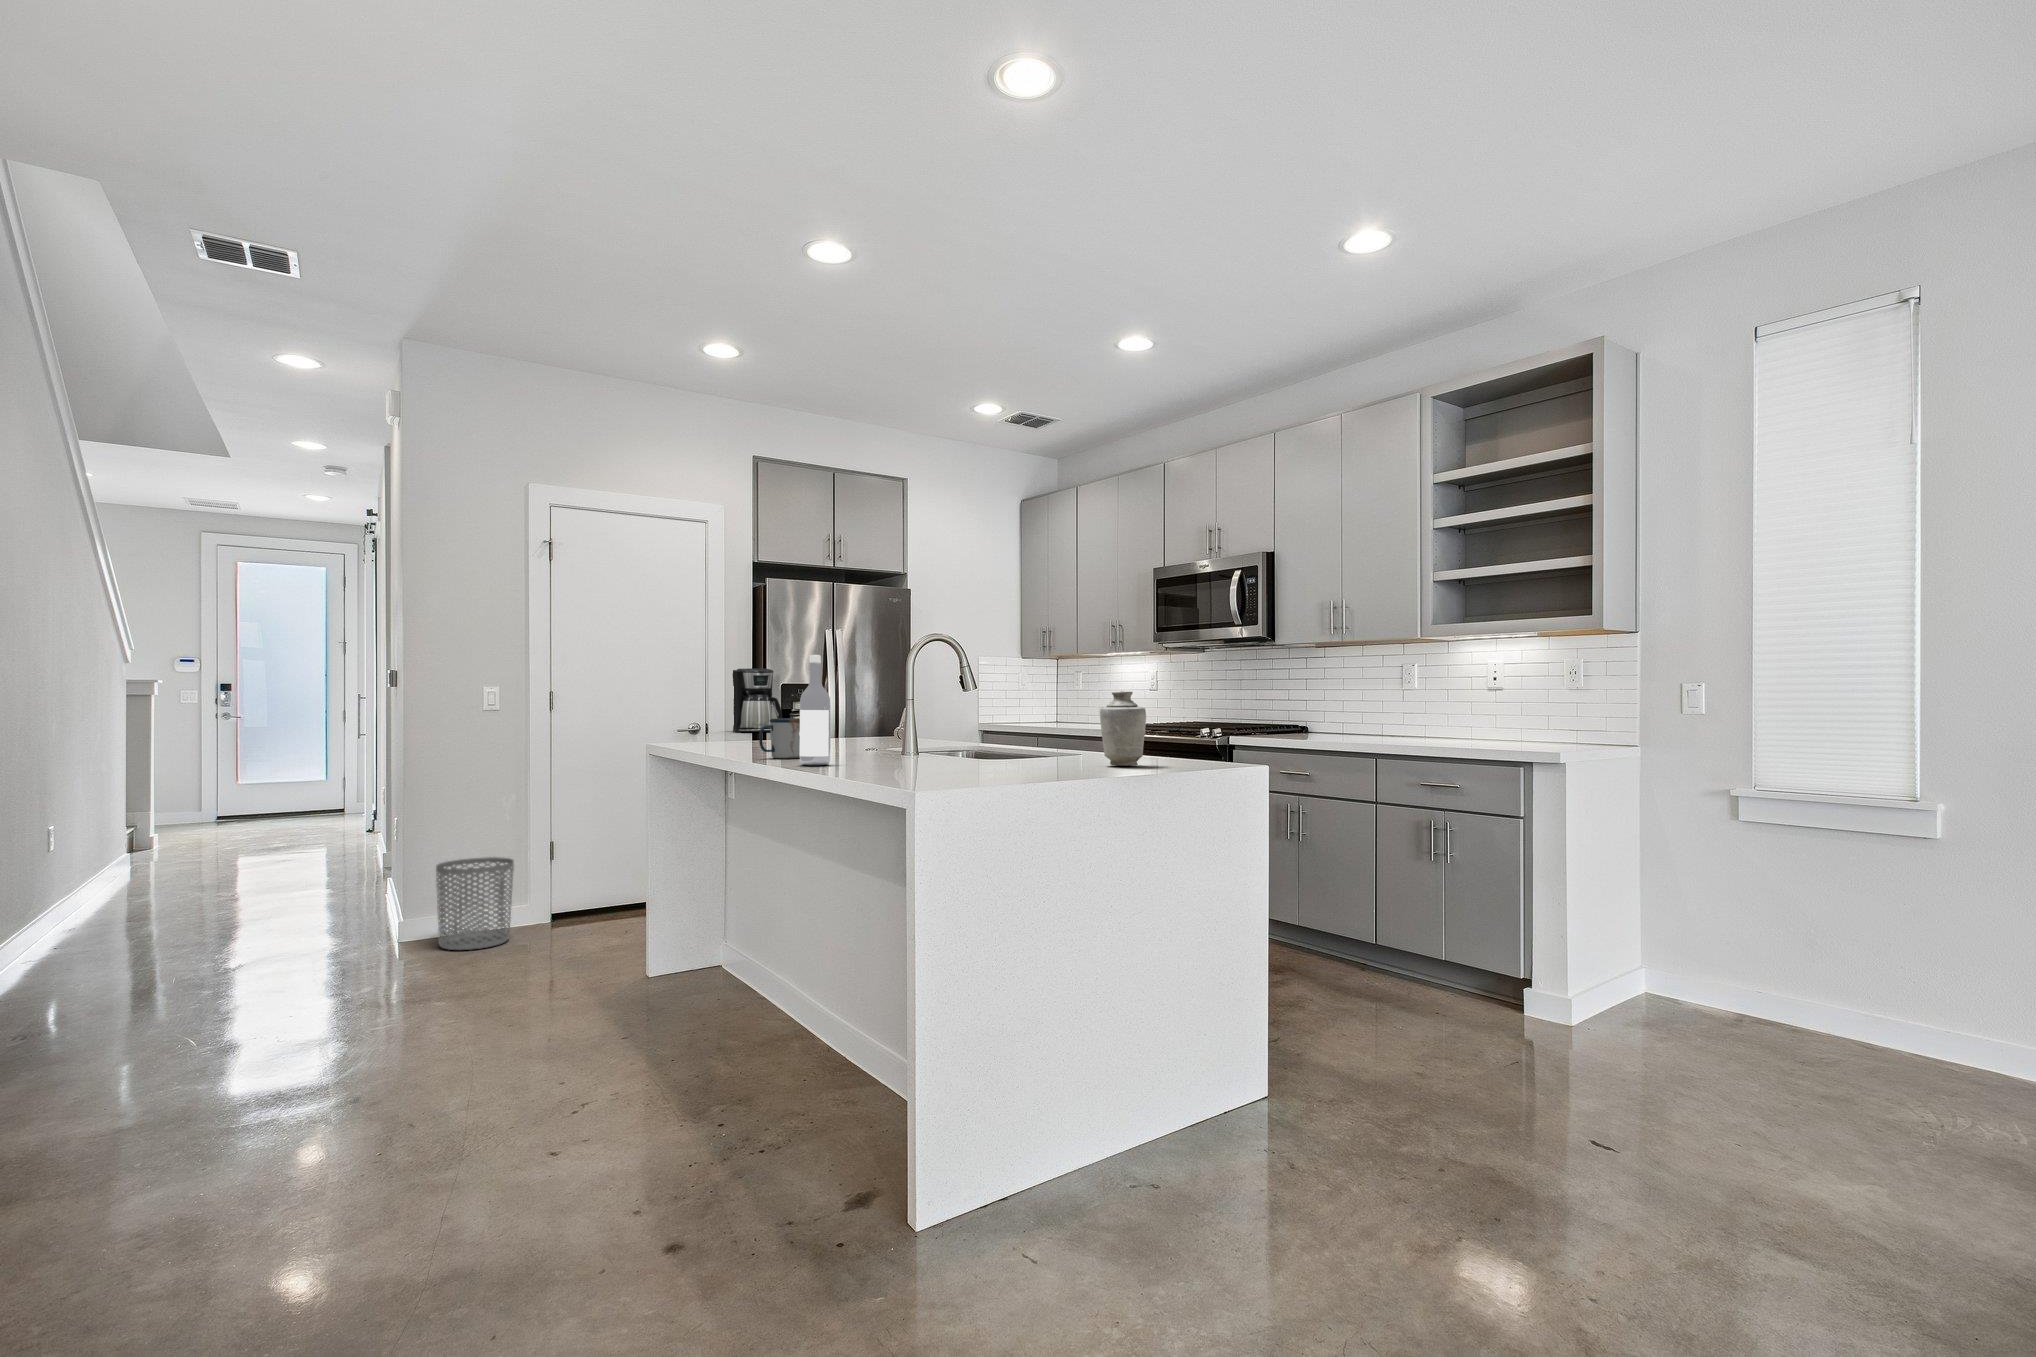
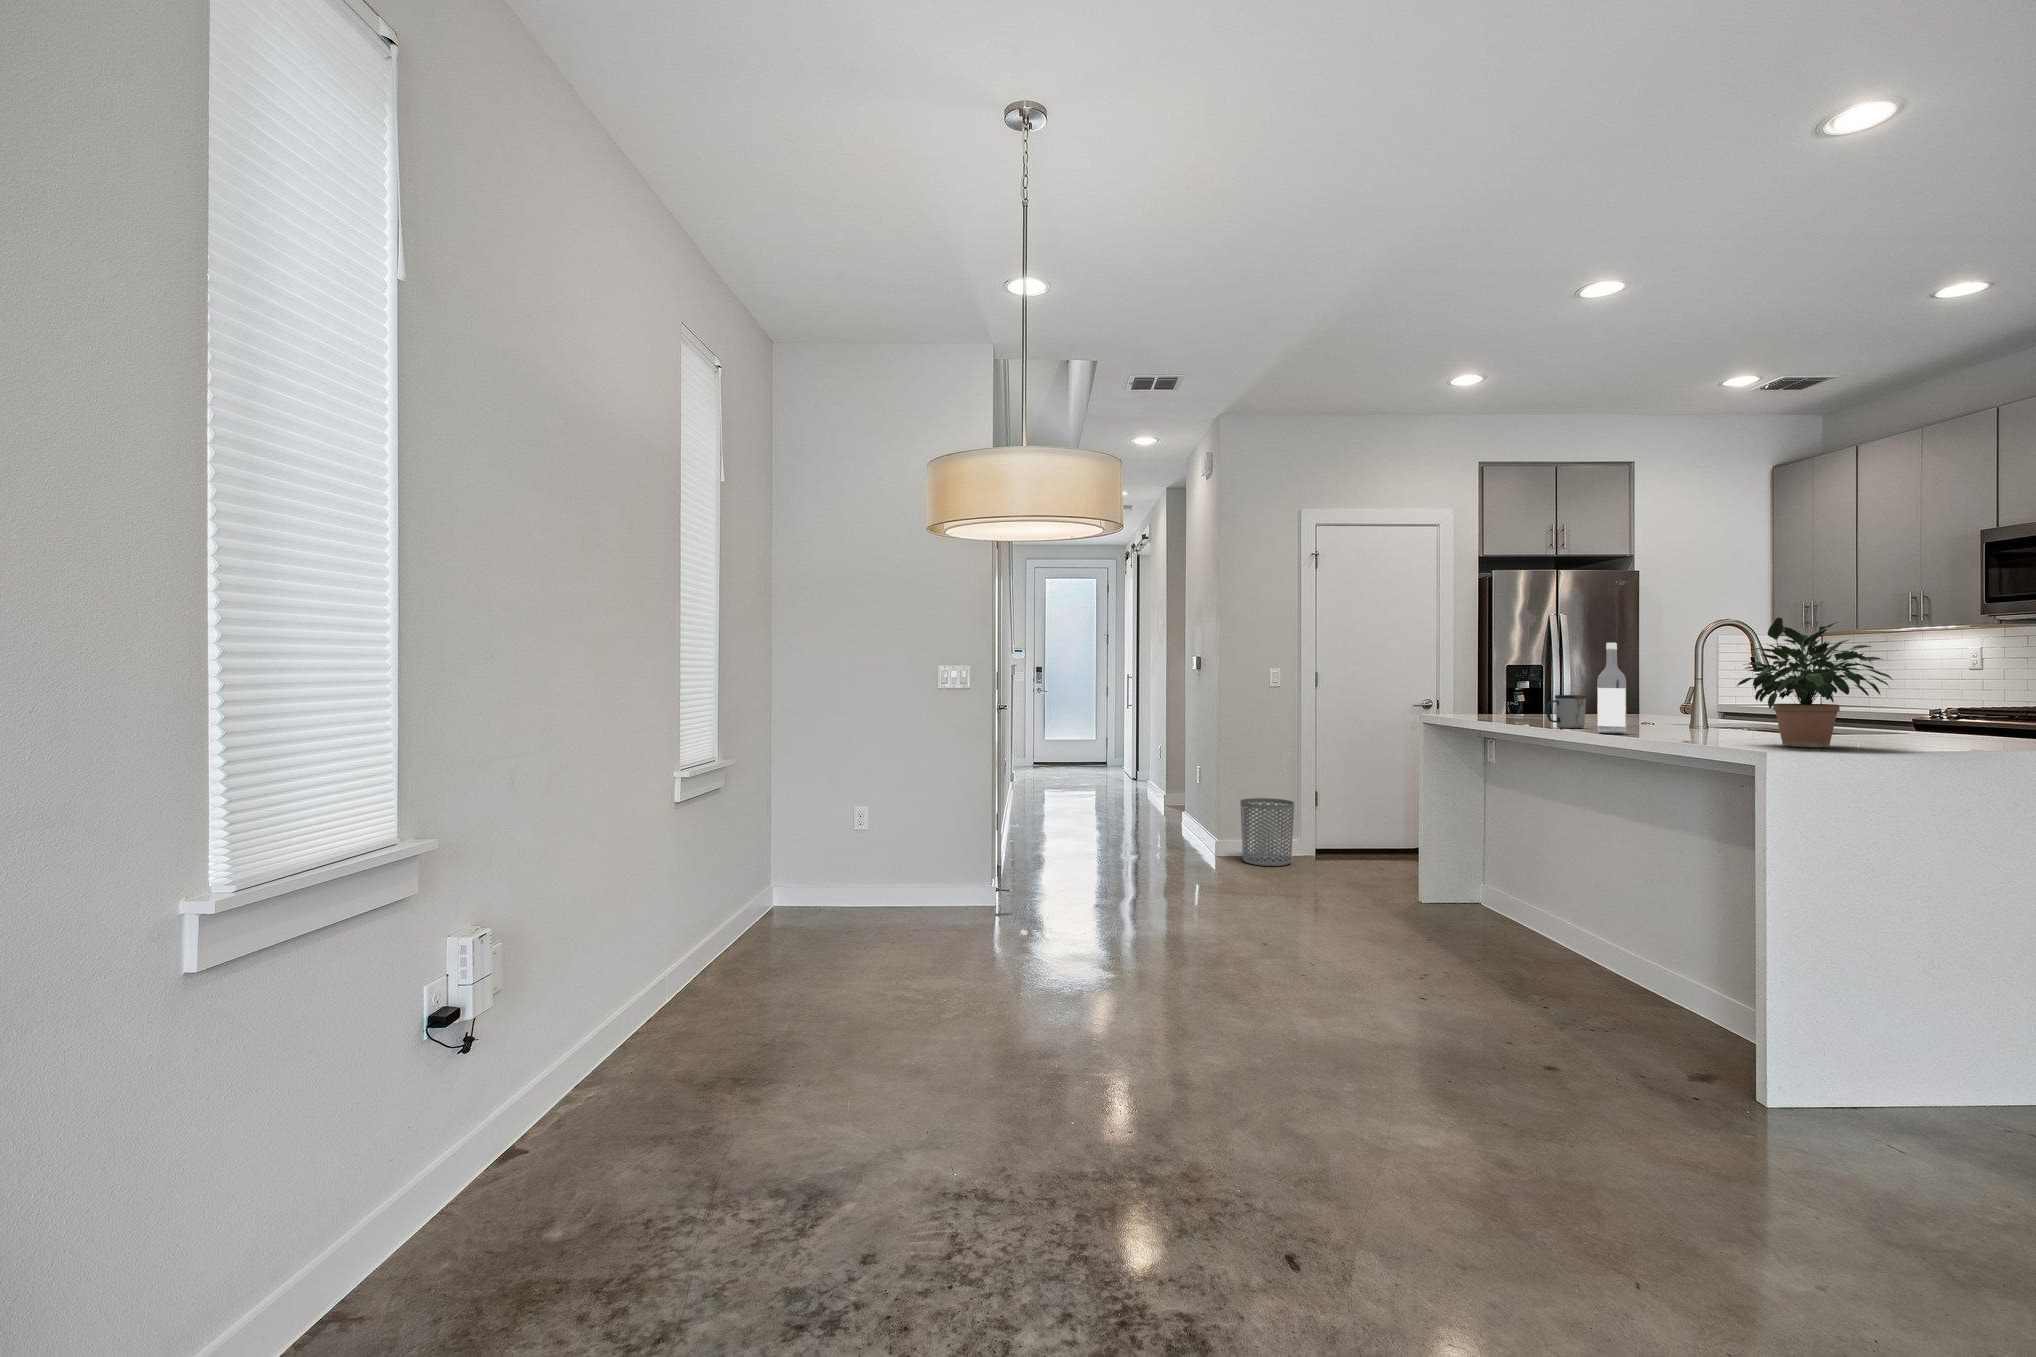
potted plant: none [921,625,1060,777] -> present [1737,617,1893,748]
coffee maker: present [733,668,782,733] -> none [1459,652,1508,708]
vase: present [1100,691,1146,766] -> none [1933,673,1994,746]

